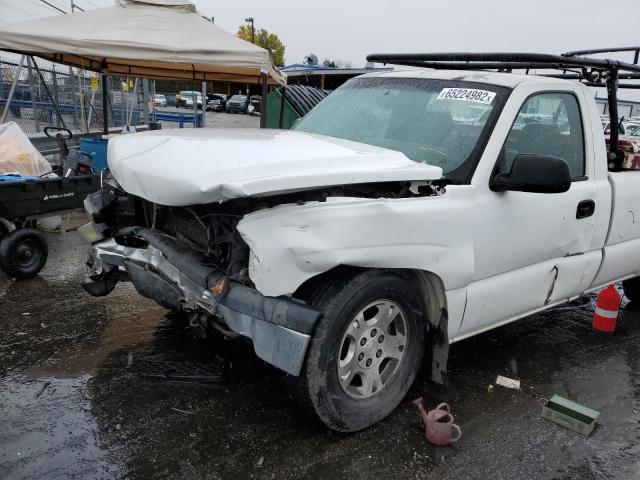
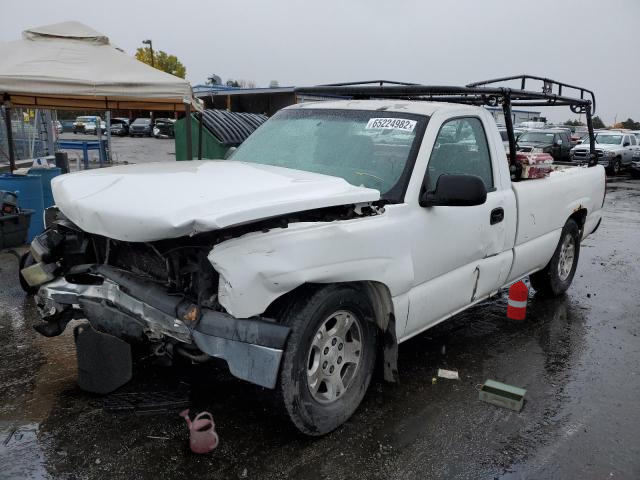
backpack: none [117,284,173,360] -> present [73,321,132,394]
watering can: present [413,398,461,445] -> present [180,410,218,453]

